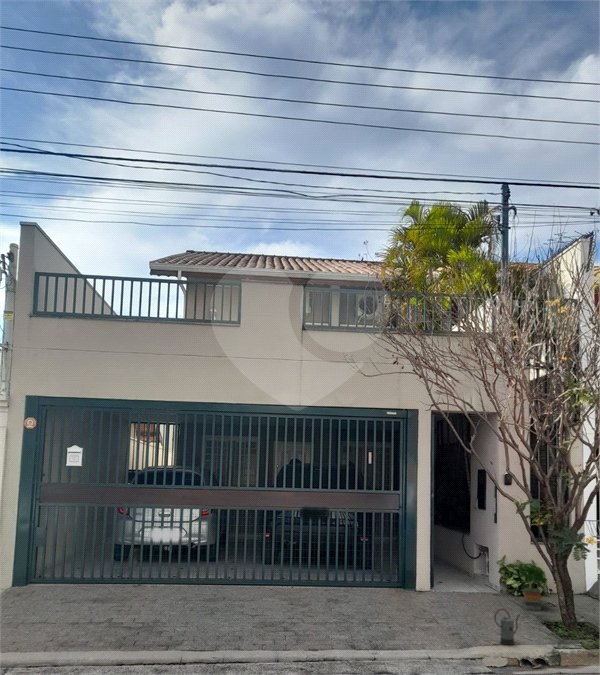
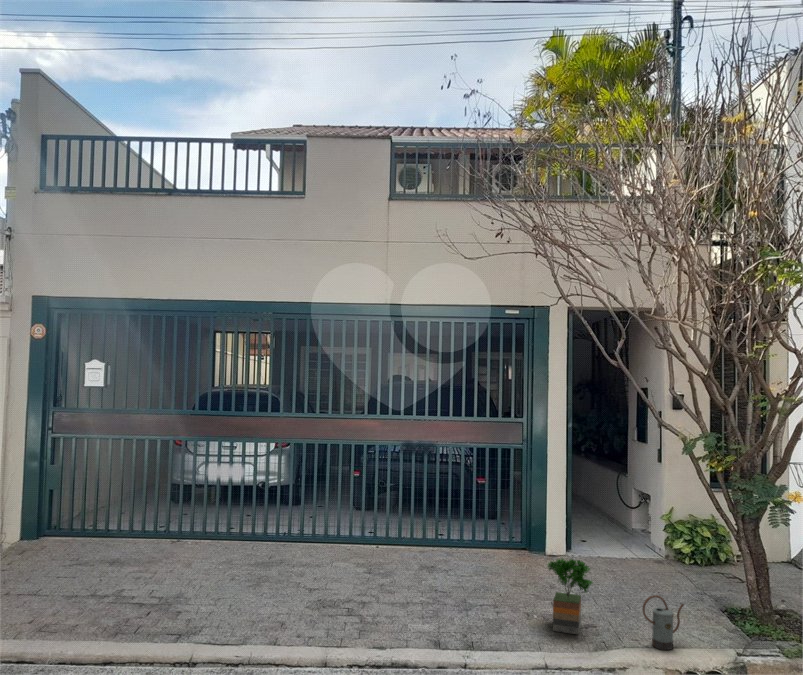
potted tree: present [519,567,547,610] -> present [548,559,592,635]

